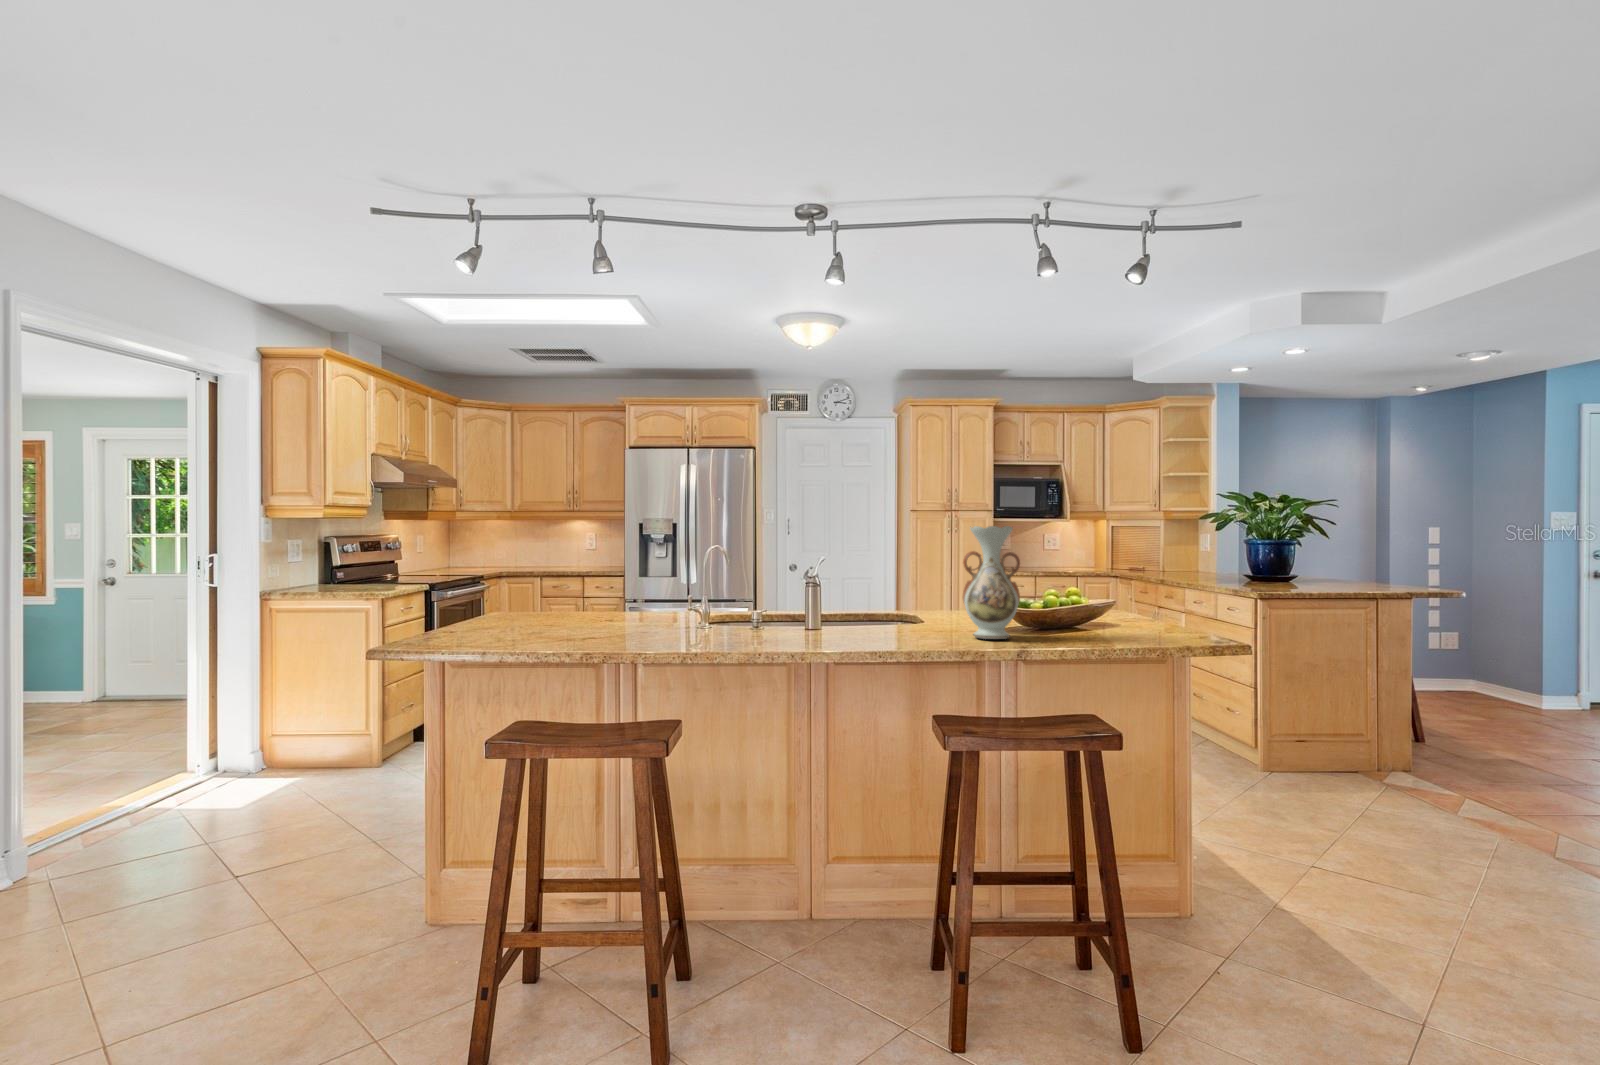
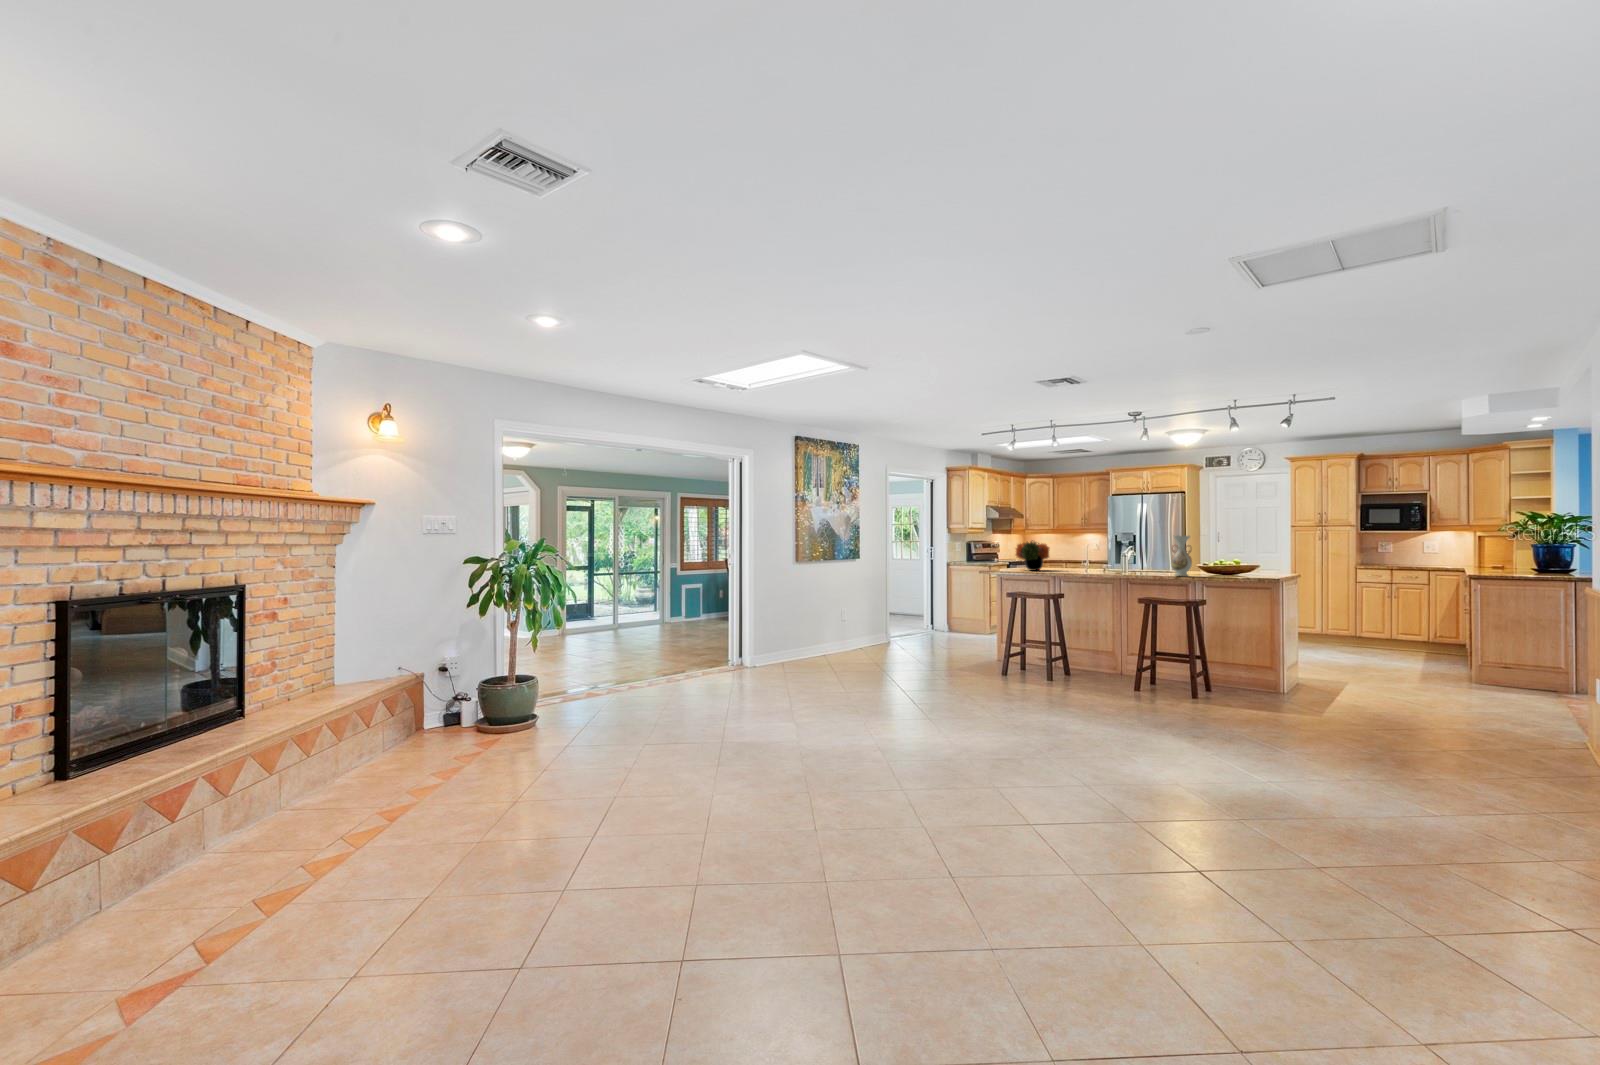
flower arrangement: none [489,537,595,629] -> present [1016,540,1049,571]

